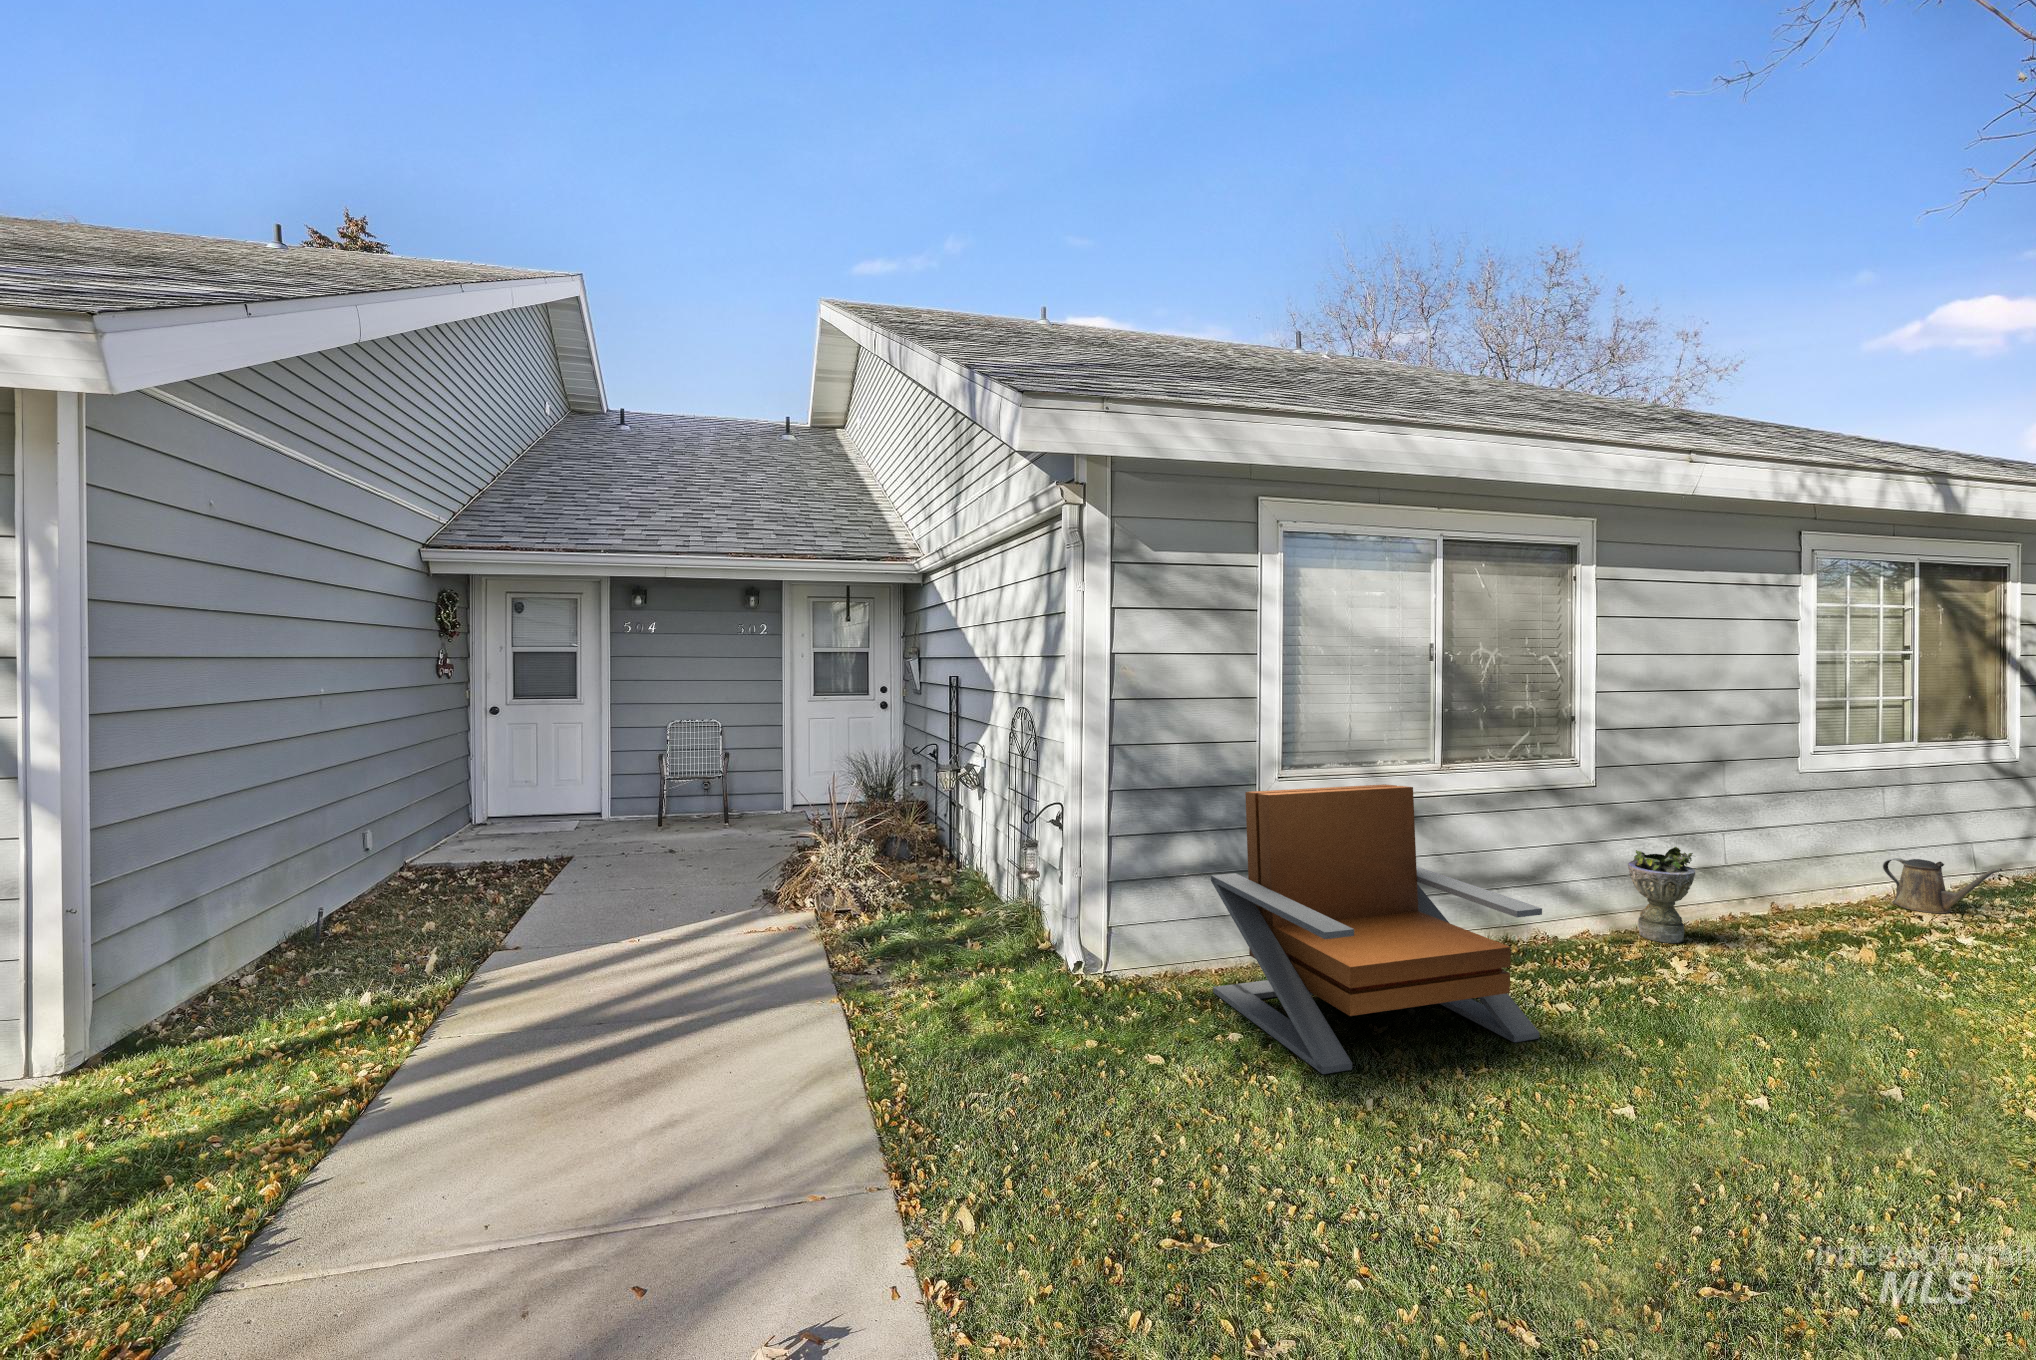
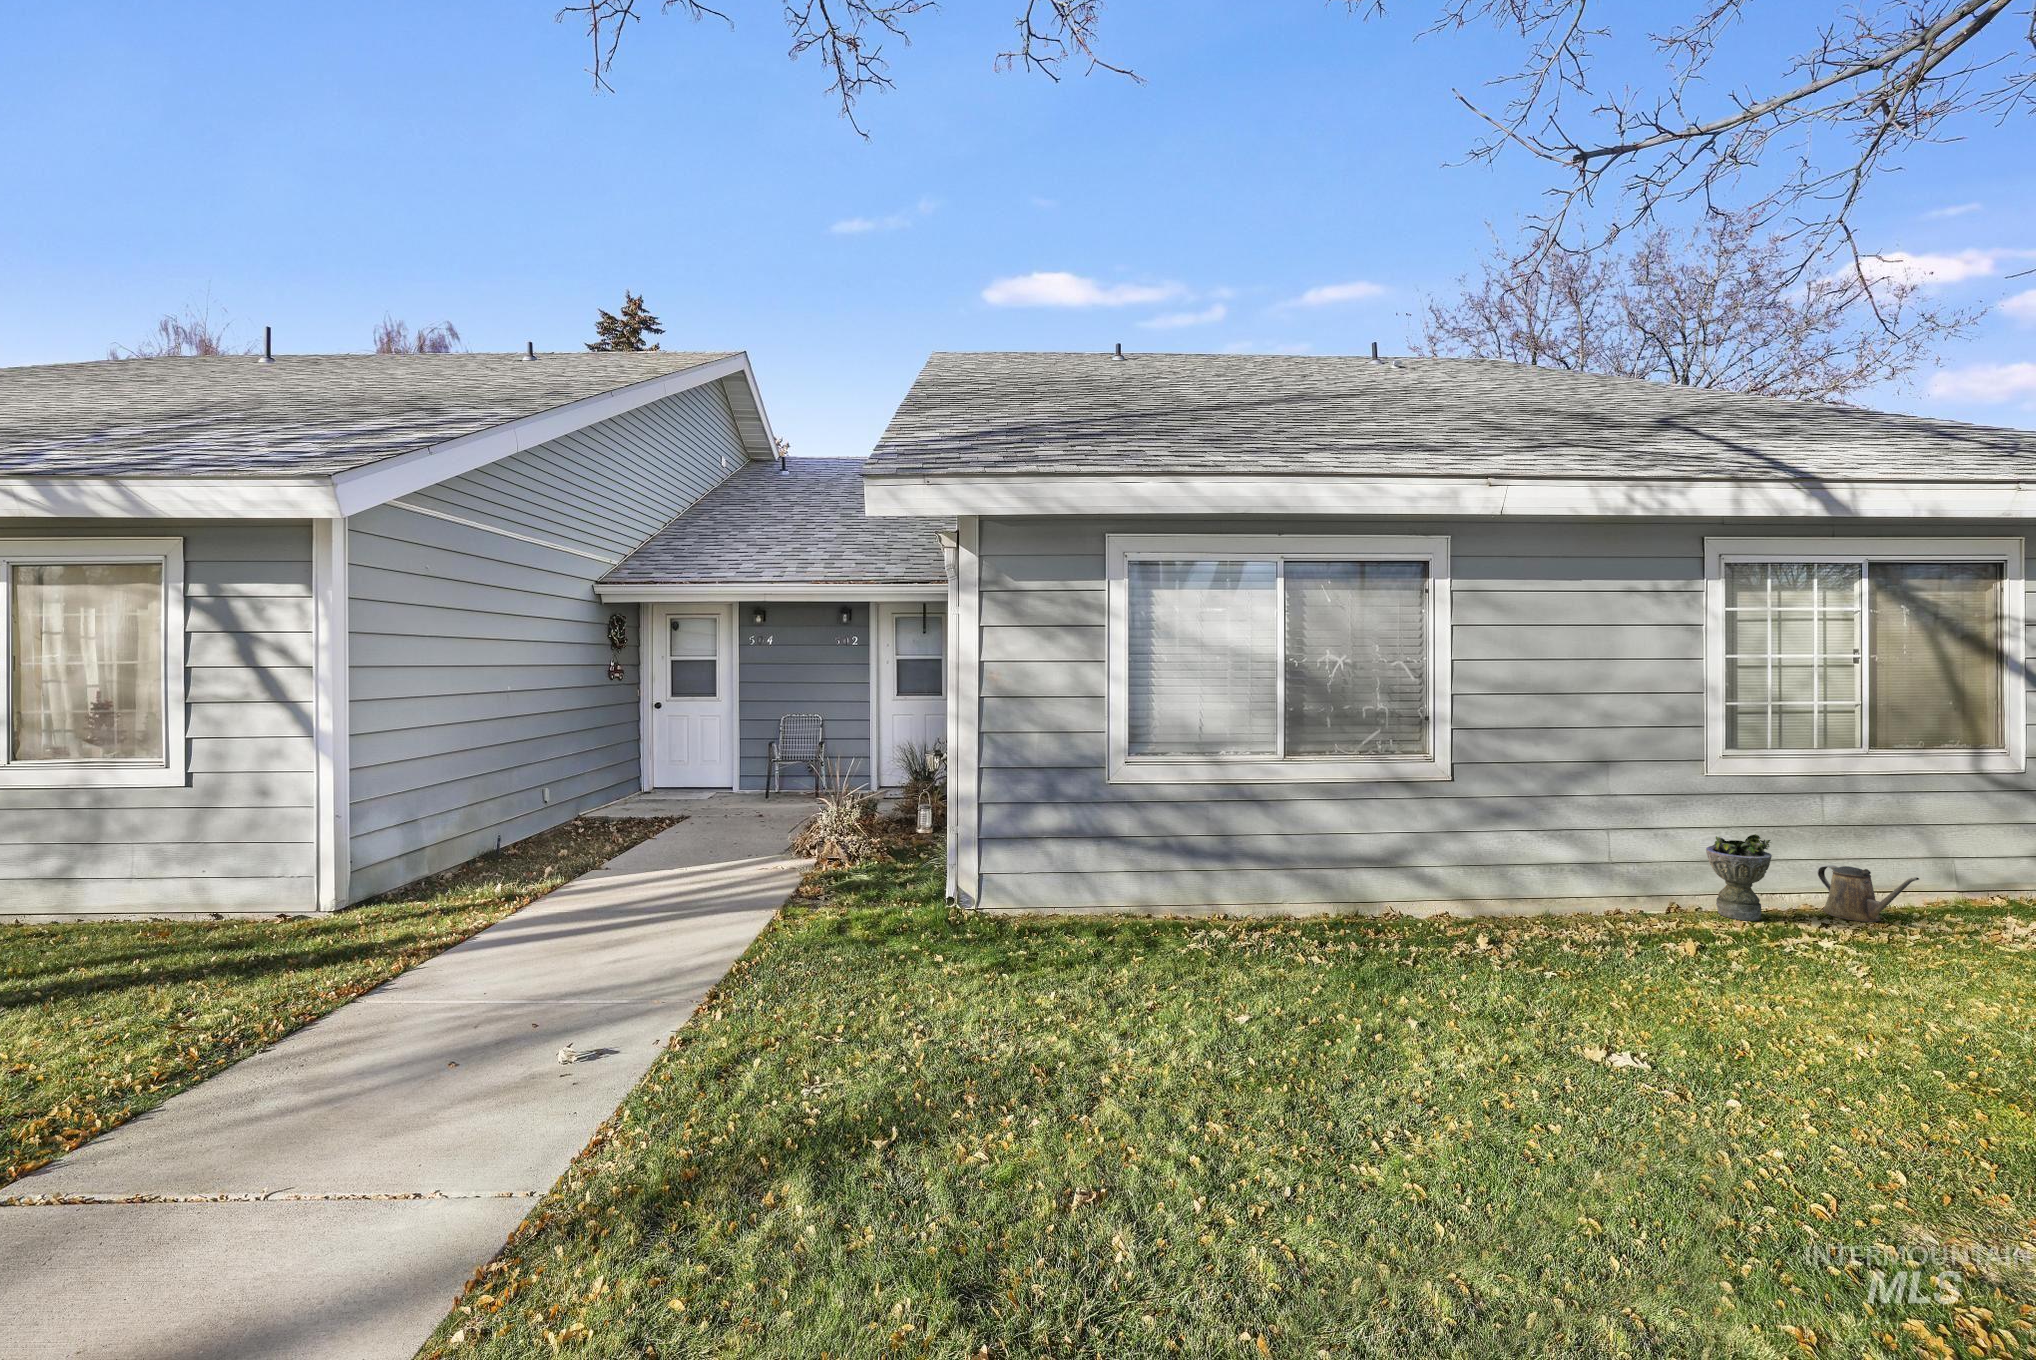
lounge chair: present [1211,784,1542,1074] -> none [1055,769,1281,982]
planter: present [1628,847,1695,943] -> present [1706,834,1772,921]

